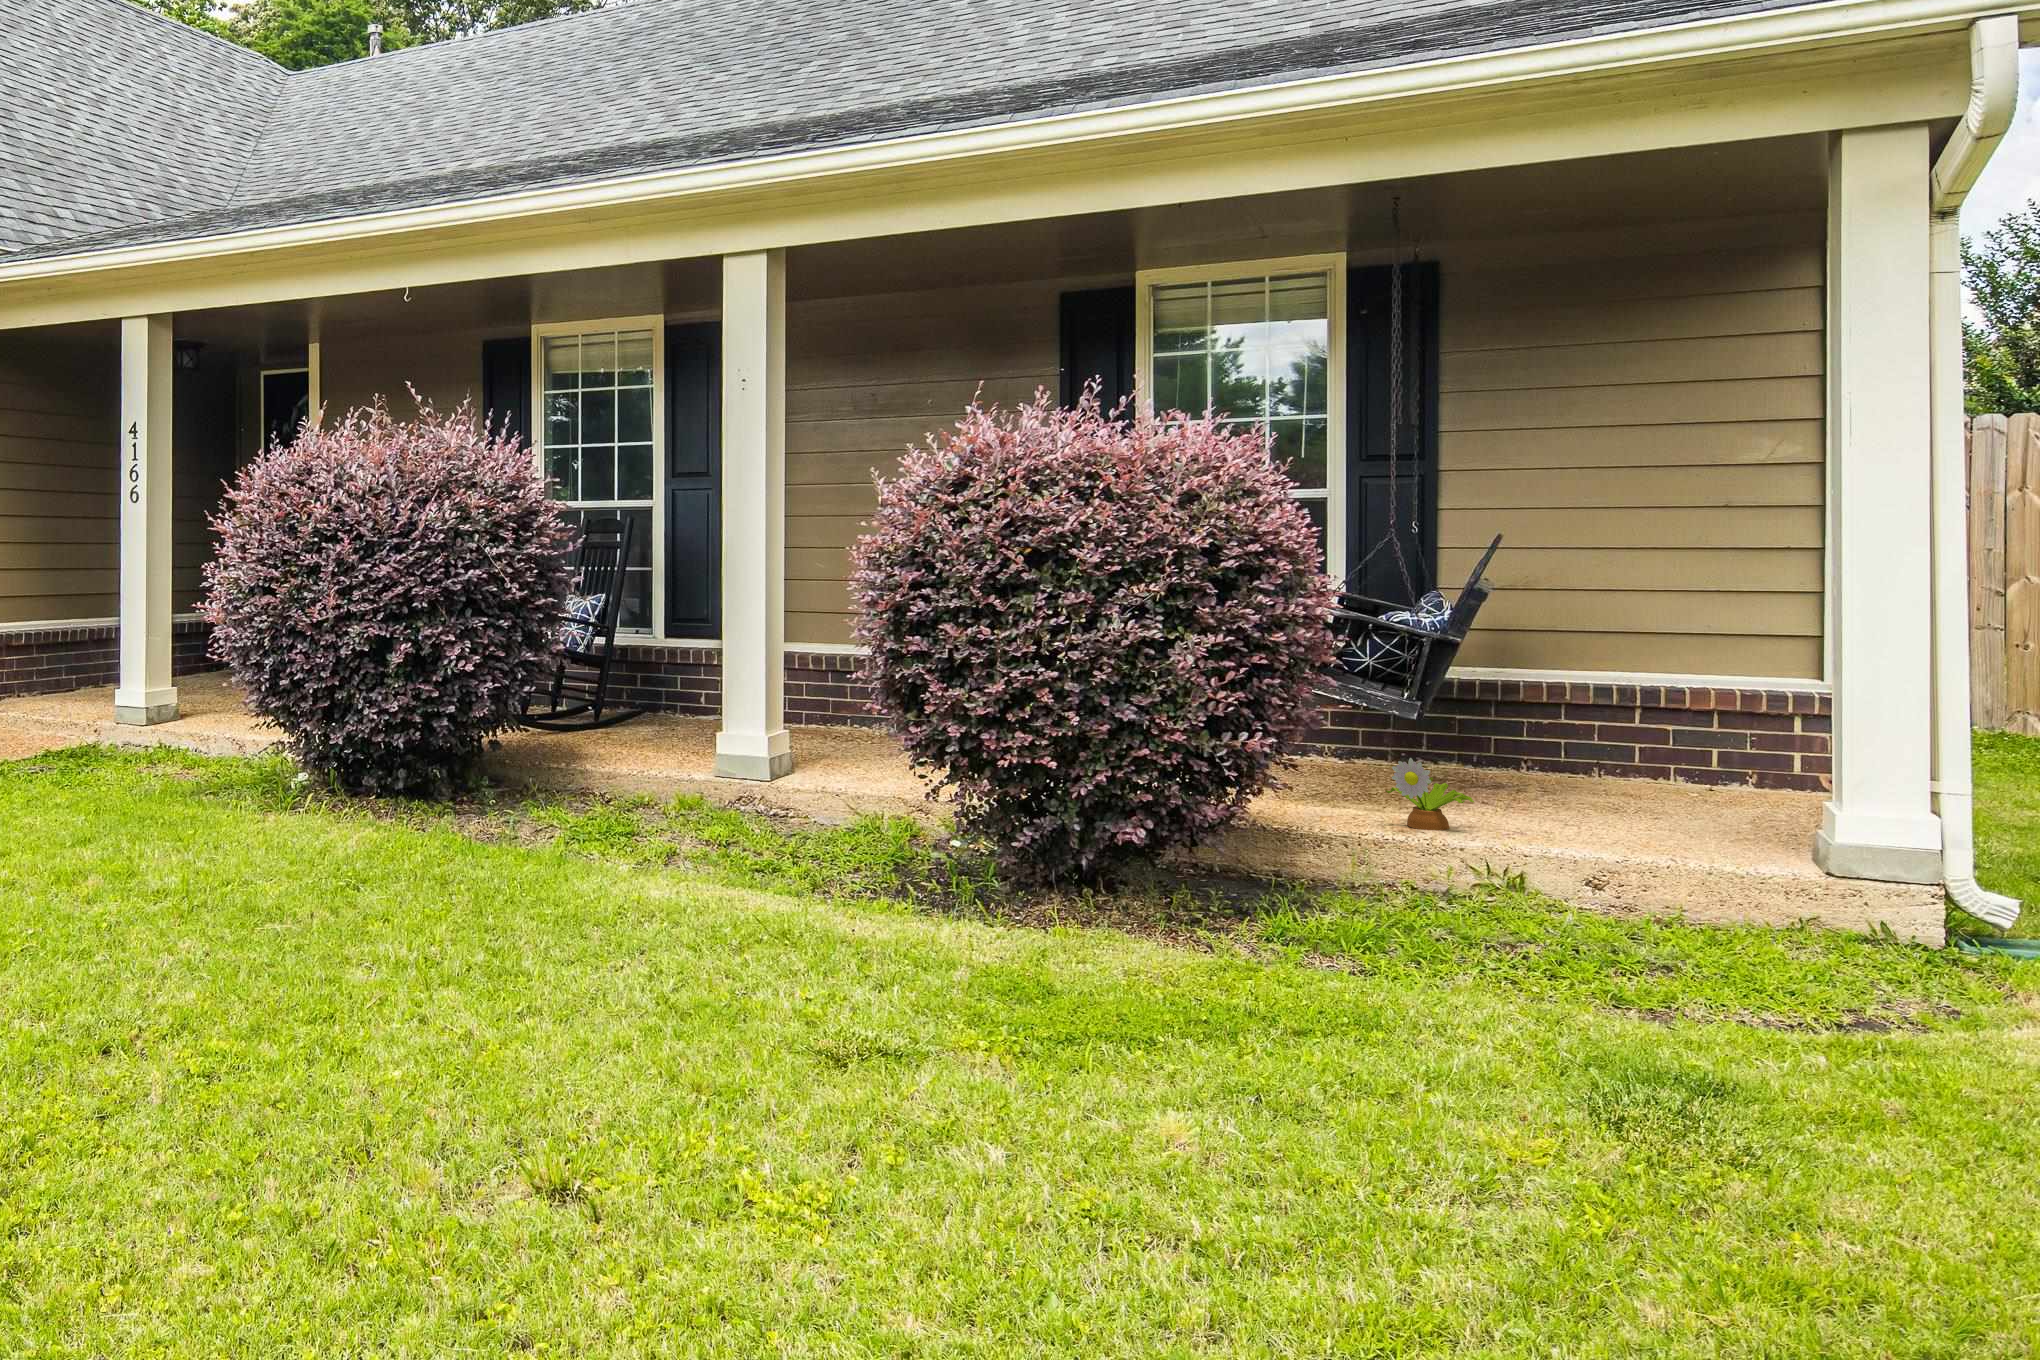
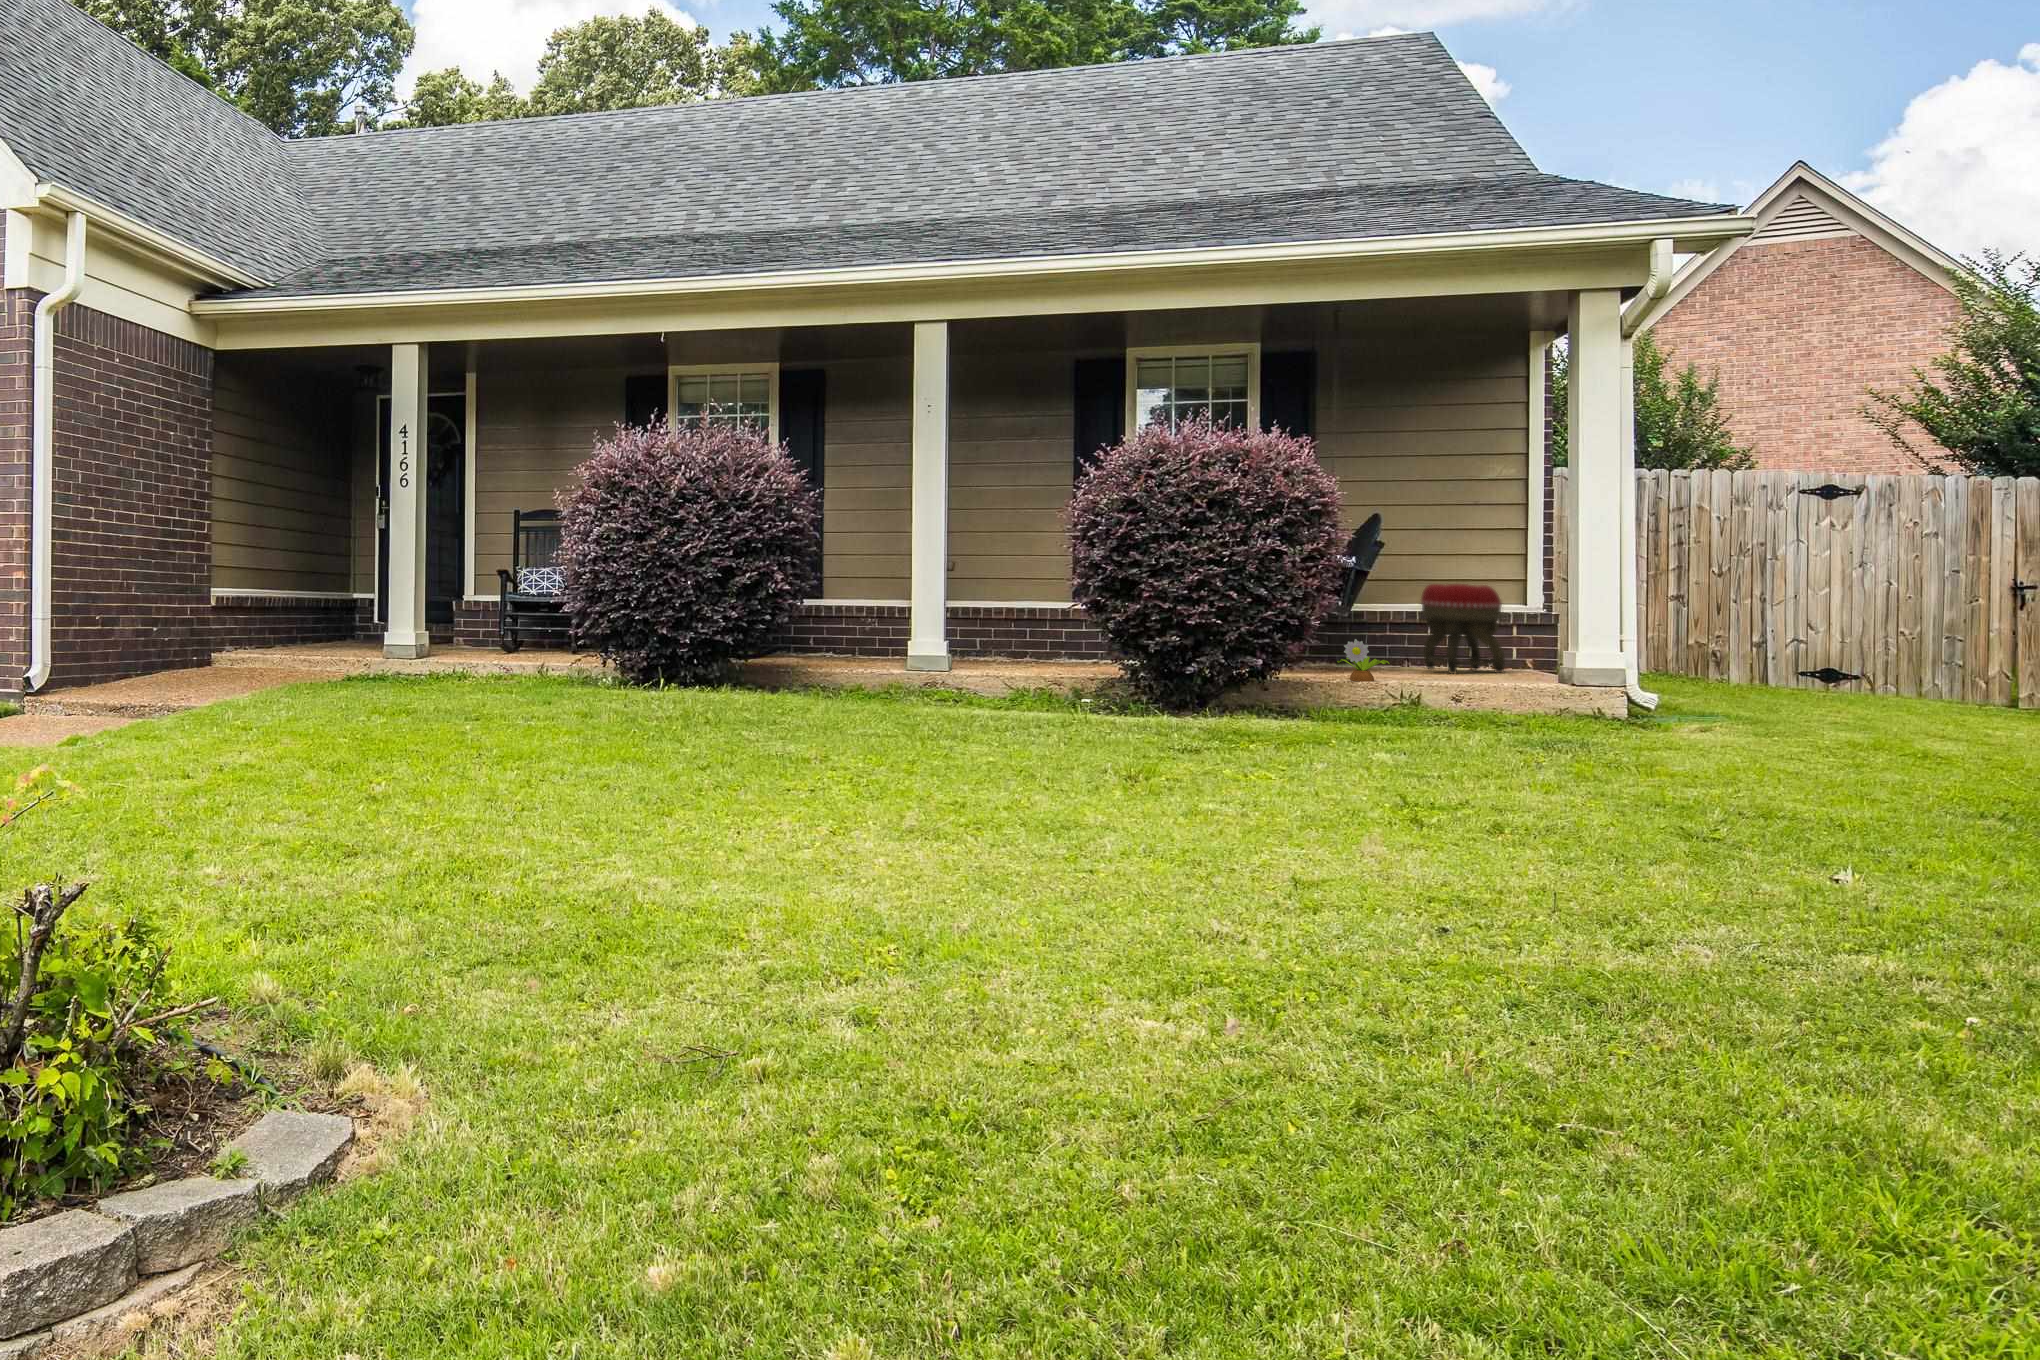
footstool: none [1583,649,1733,814] -> present [1421,584,1505,674]

